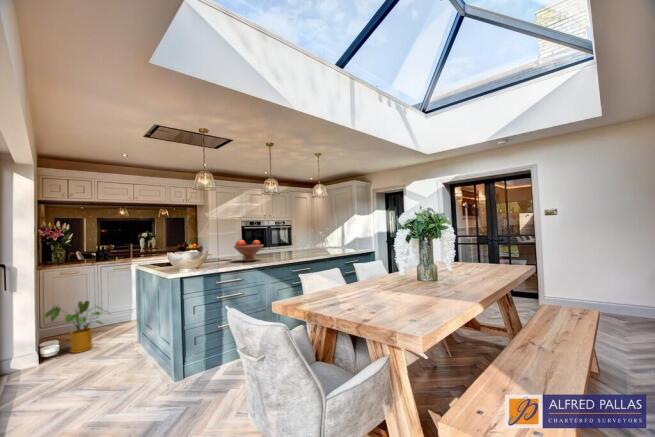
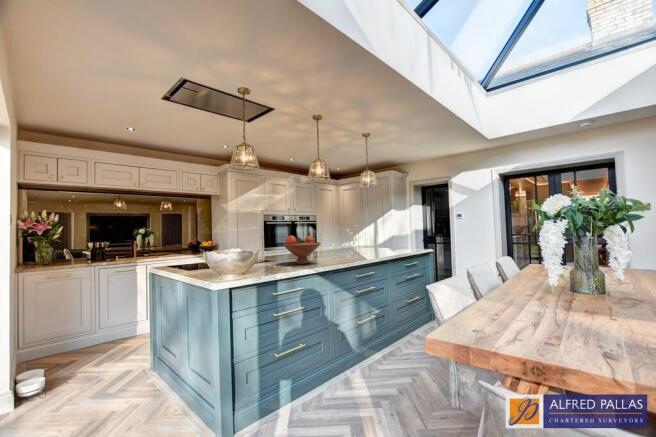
house plant: present [44,301,103,353] -> none [24,315,114,387]

